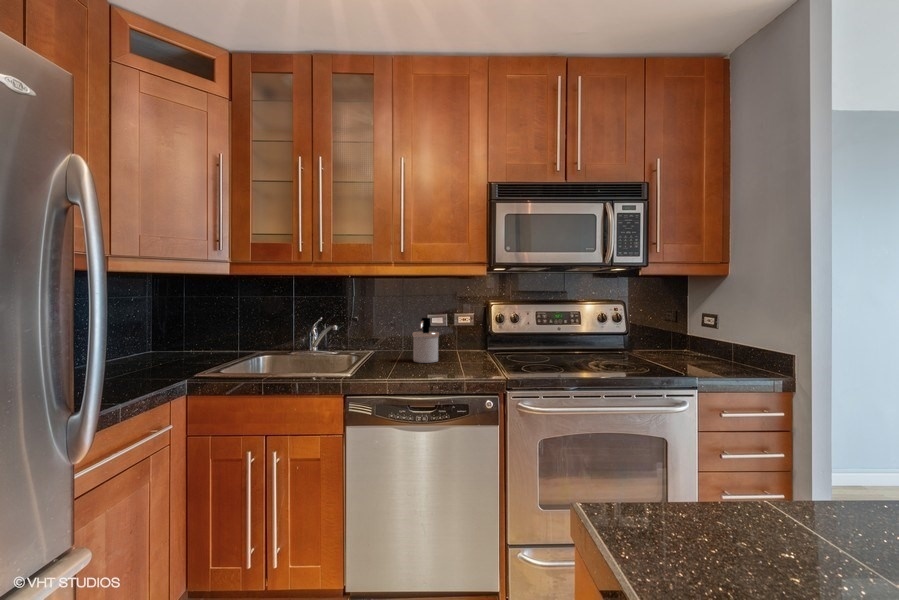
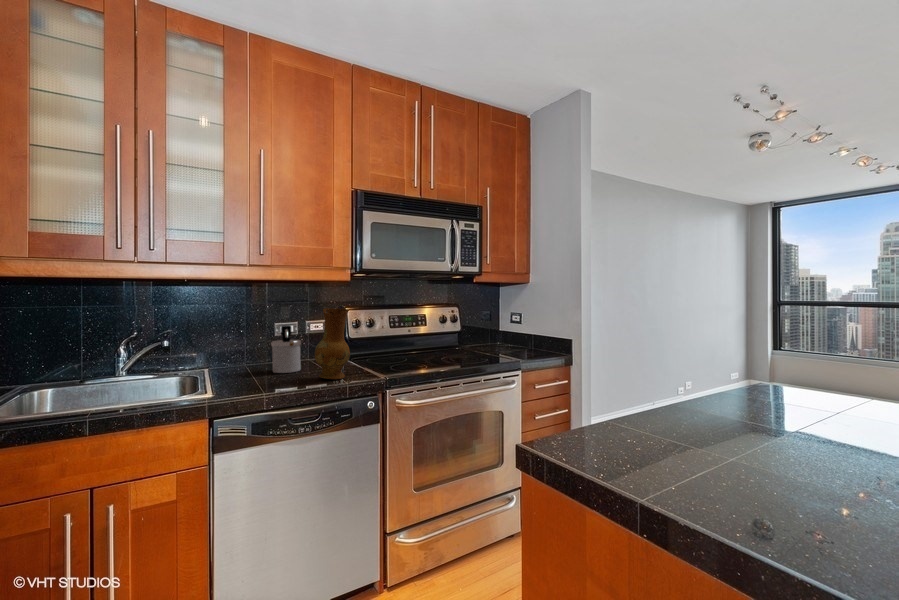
ceramic jug: none [439,302,474,374] -> present [315,308,350,379]

